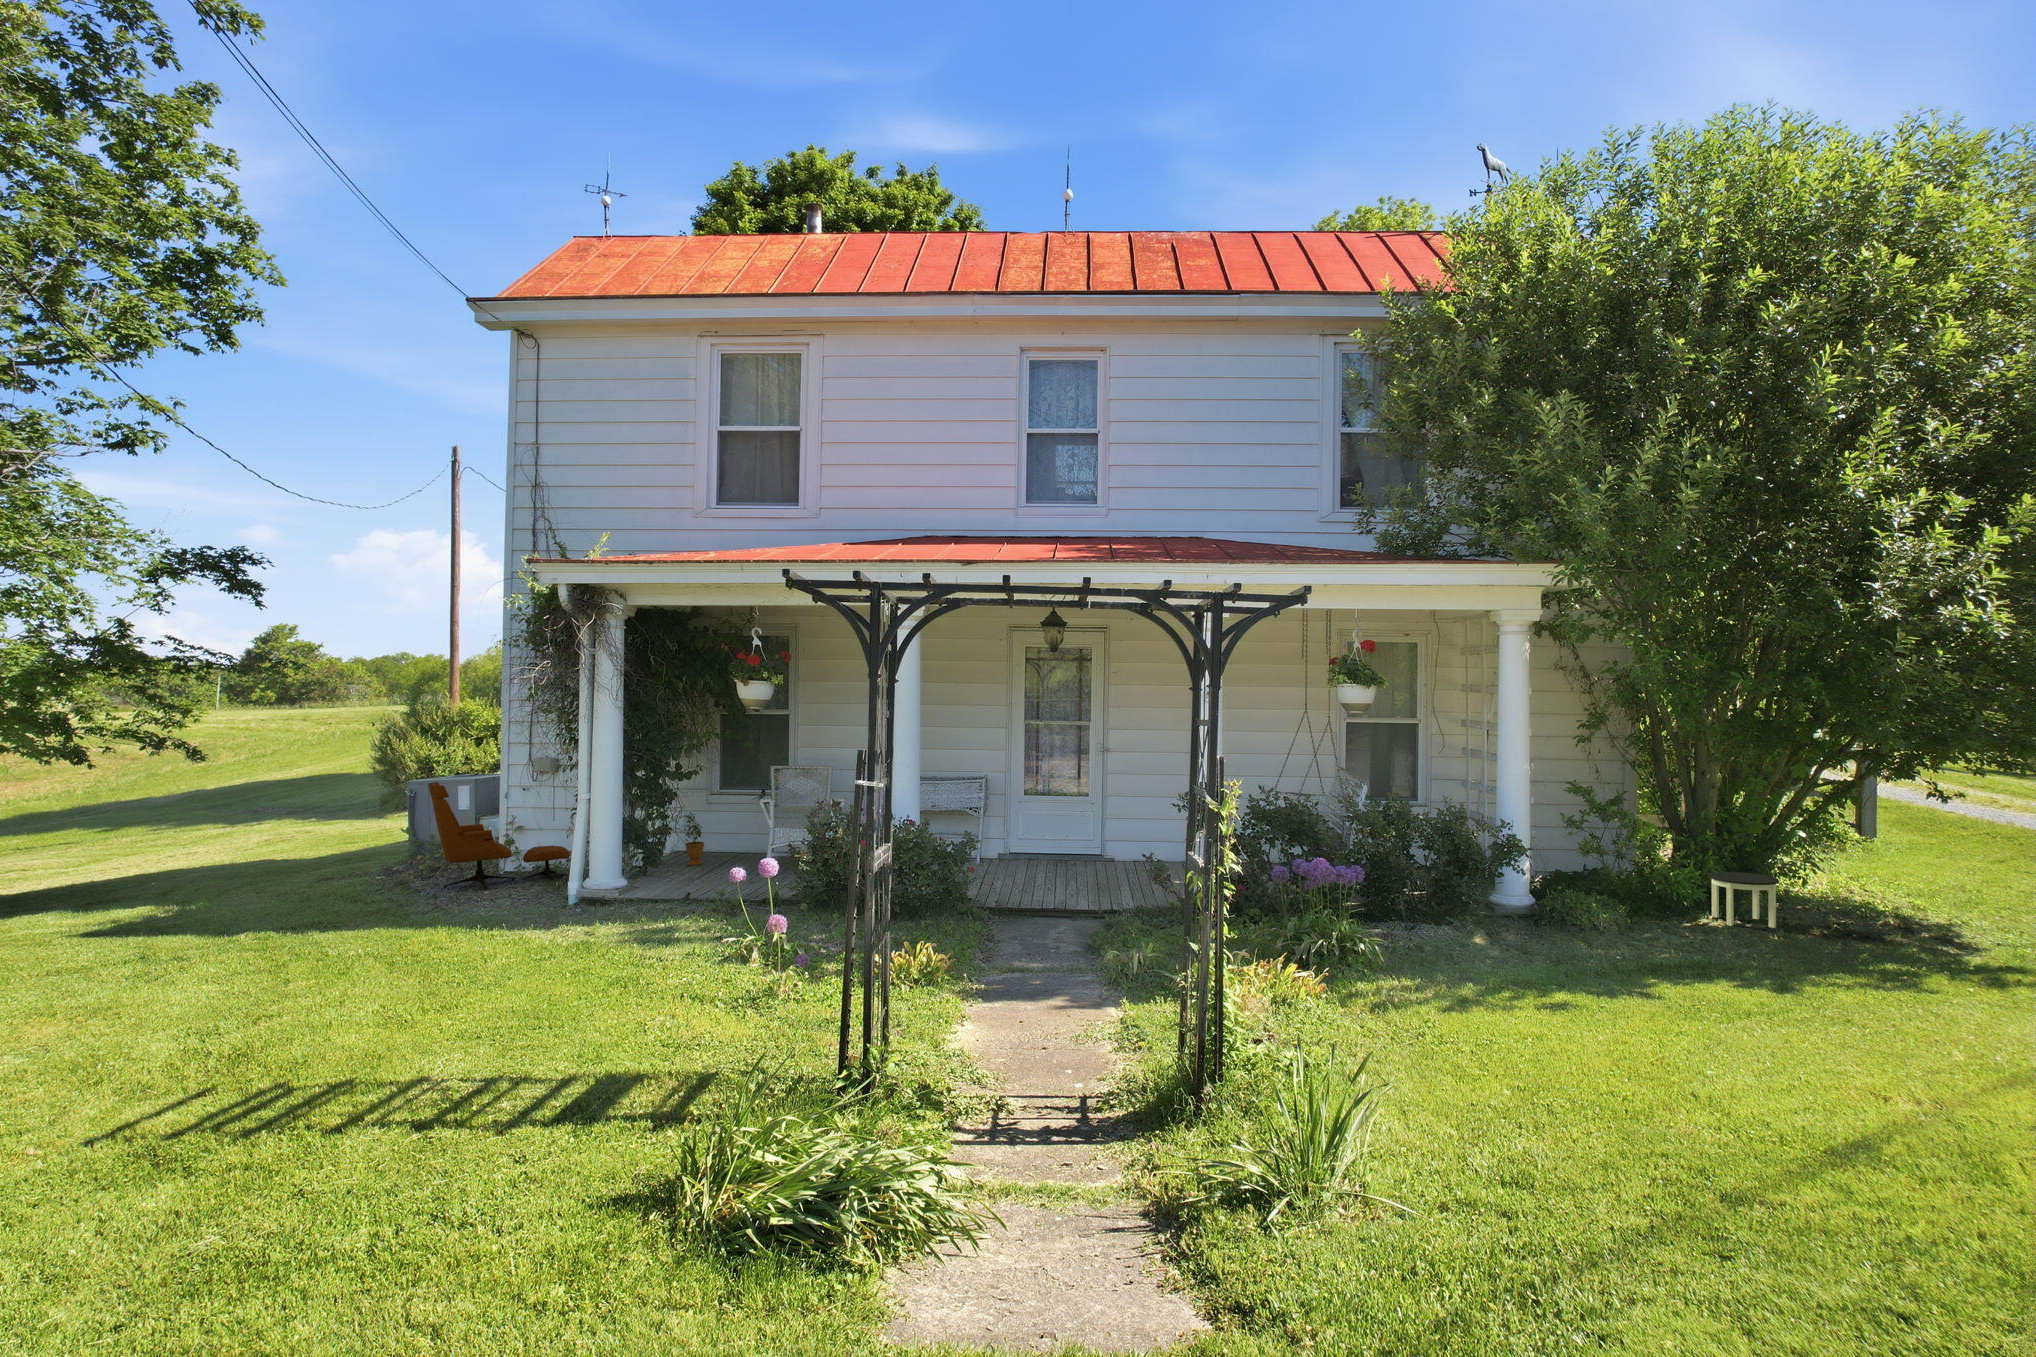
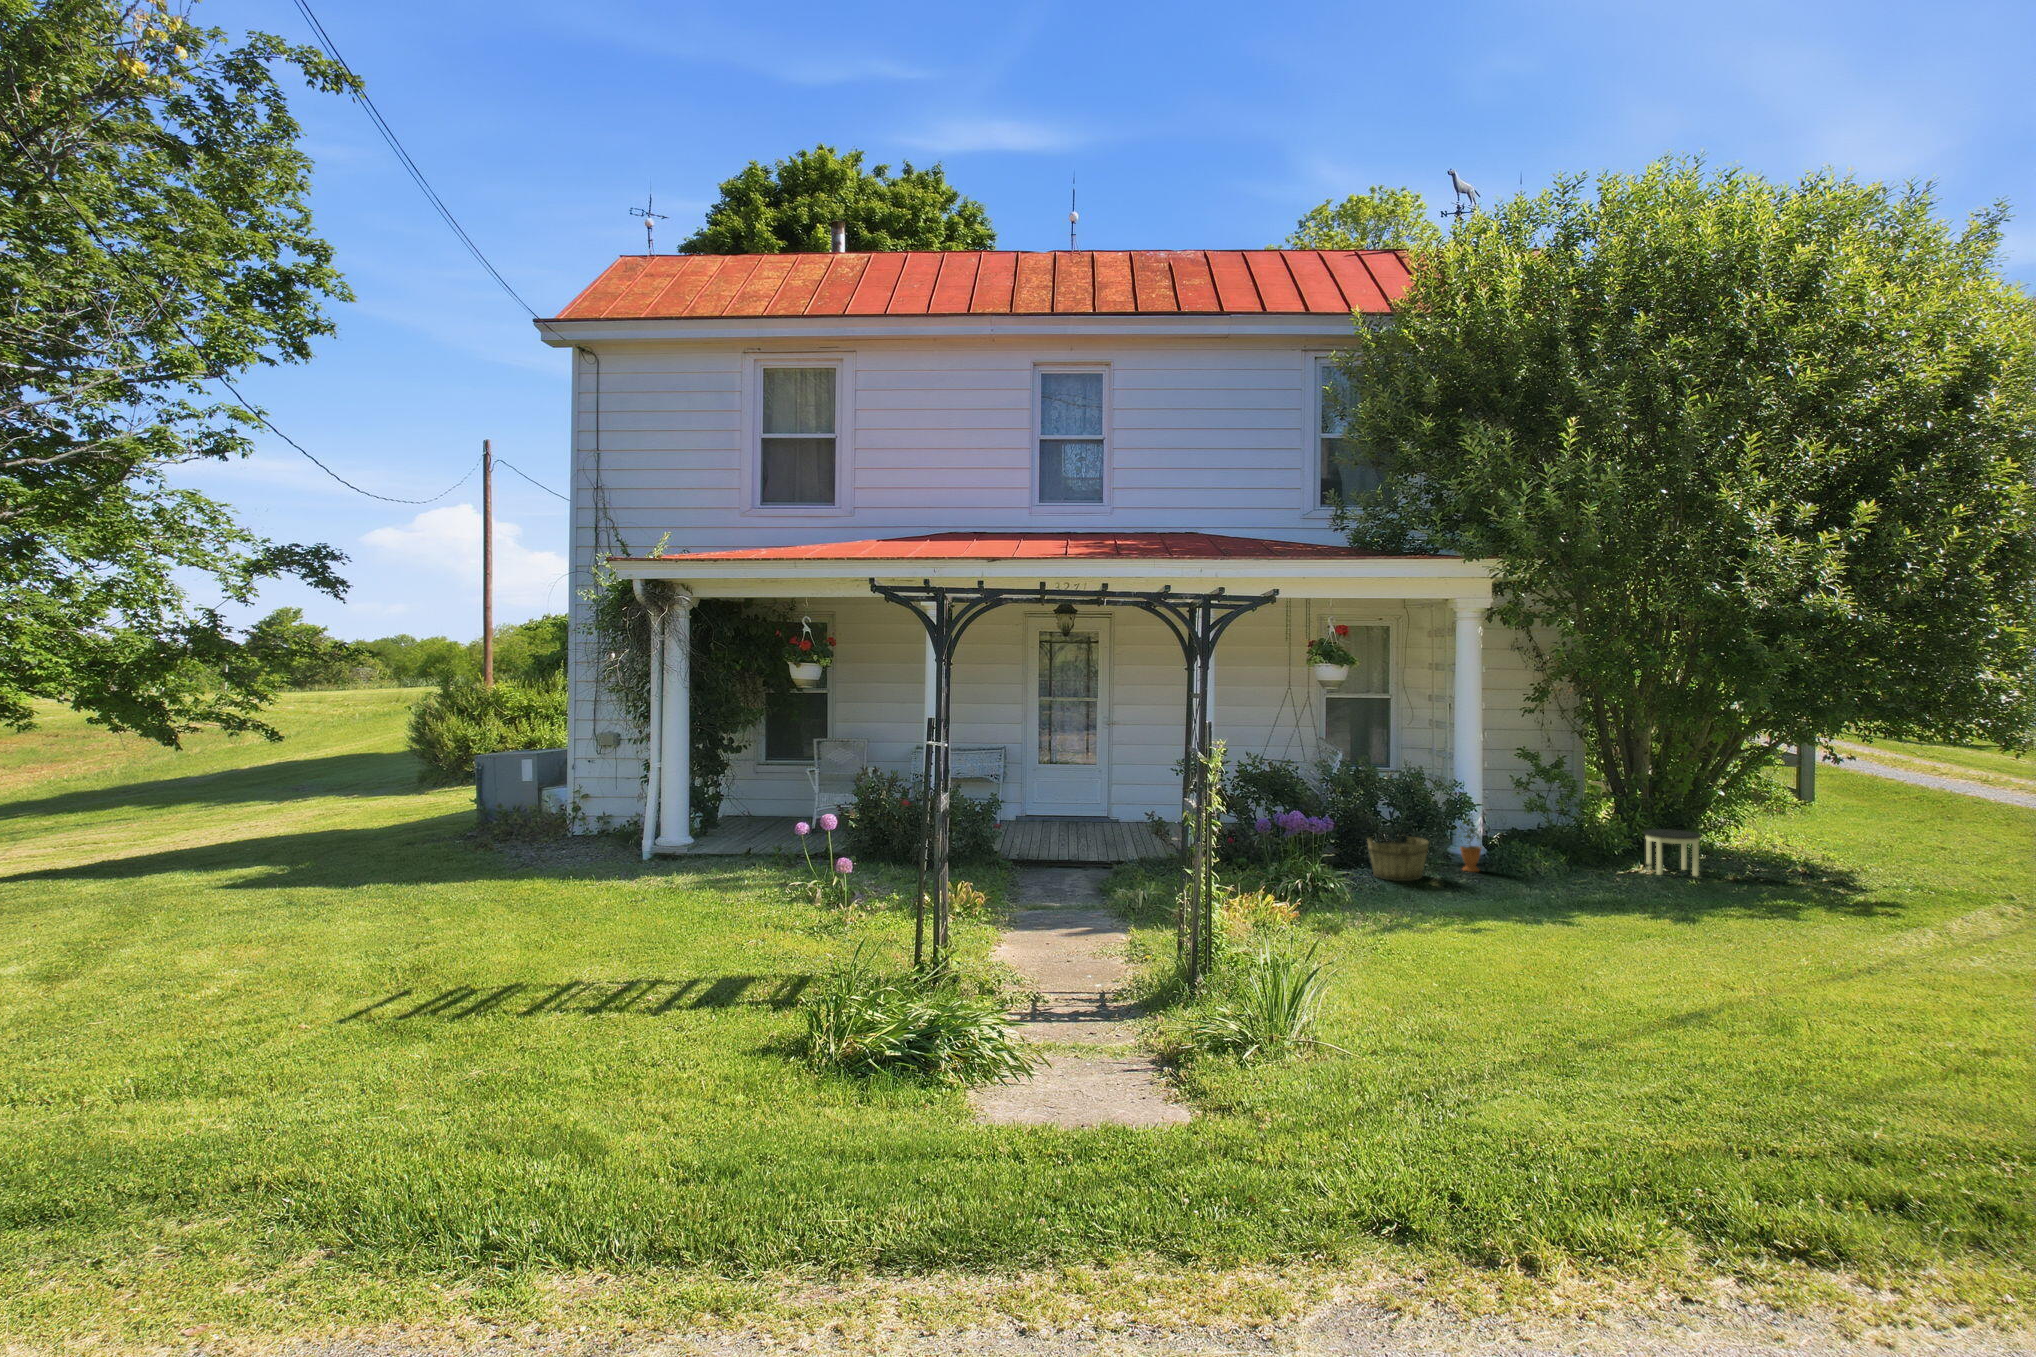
lounge chair: present [429,782,570,889] -> none [510,758,634,853]
potted plant: present [683,812,704,865] -> present [1459,813,1481,872]
wooden bucket: none [1395,868,1467,933] -> present [1367,831,1429,881]

